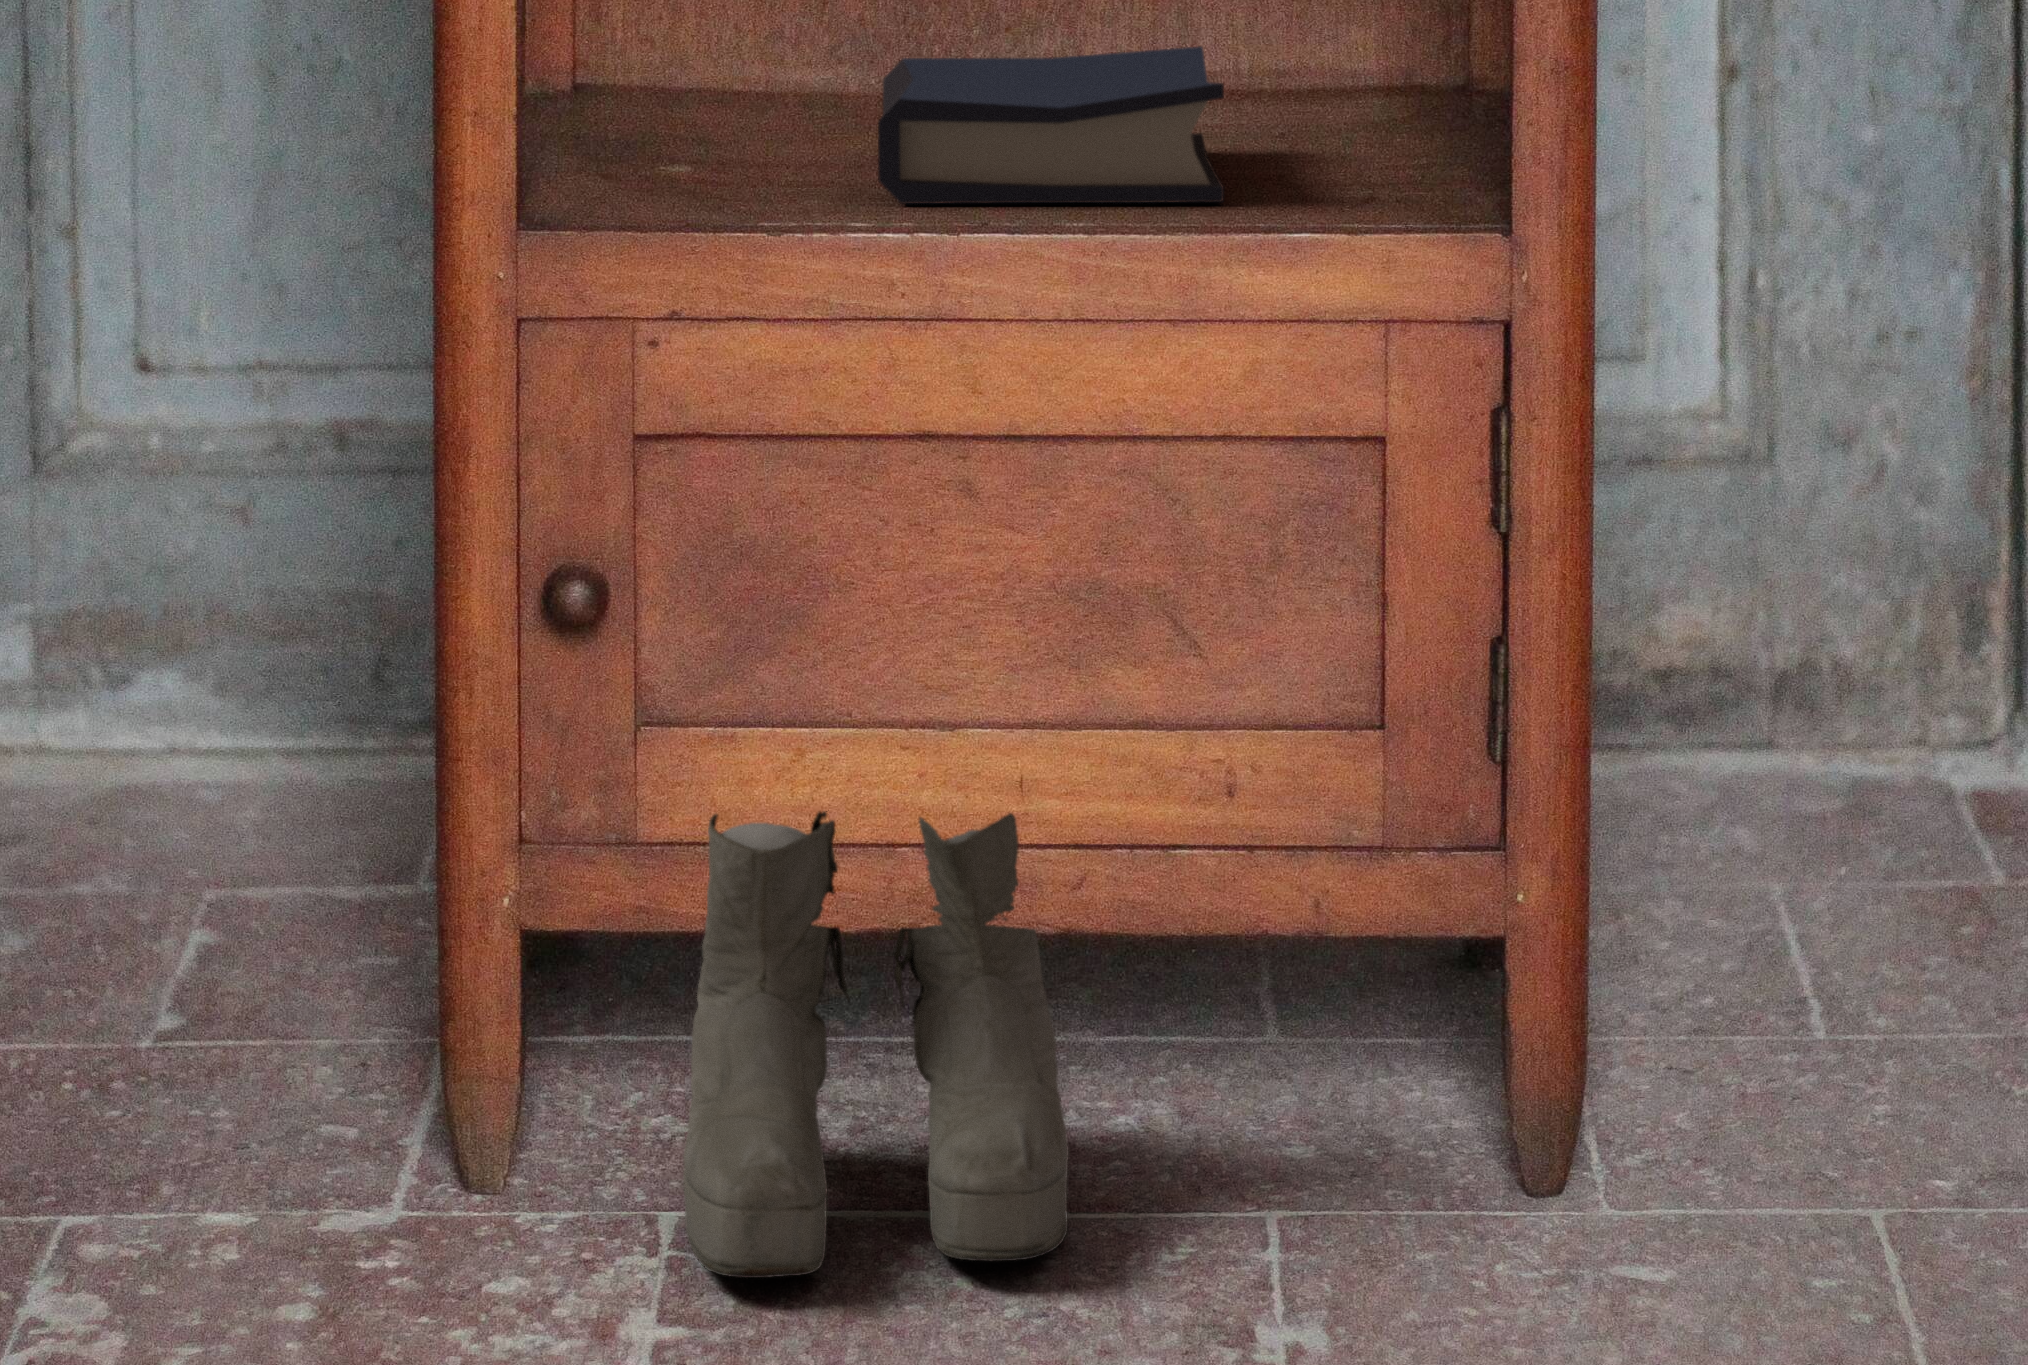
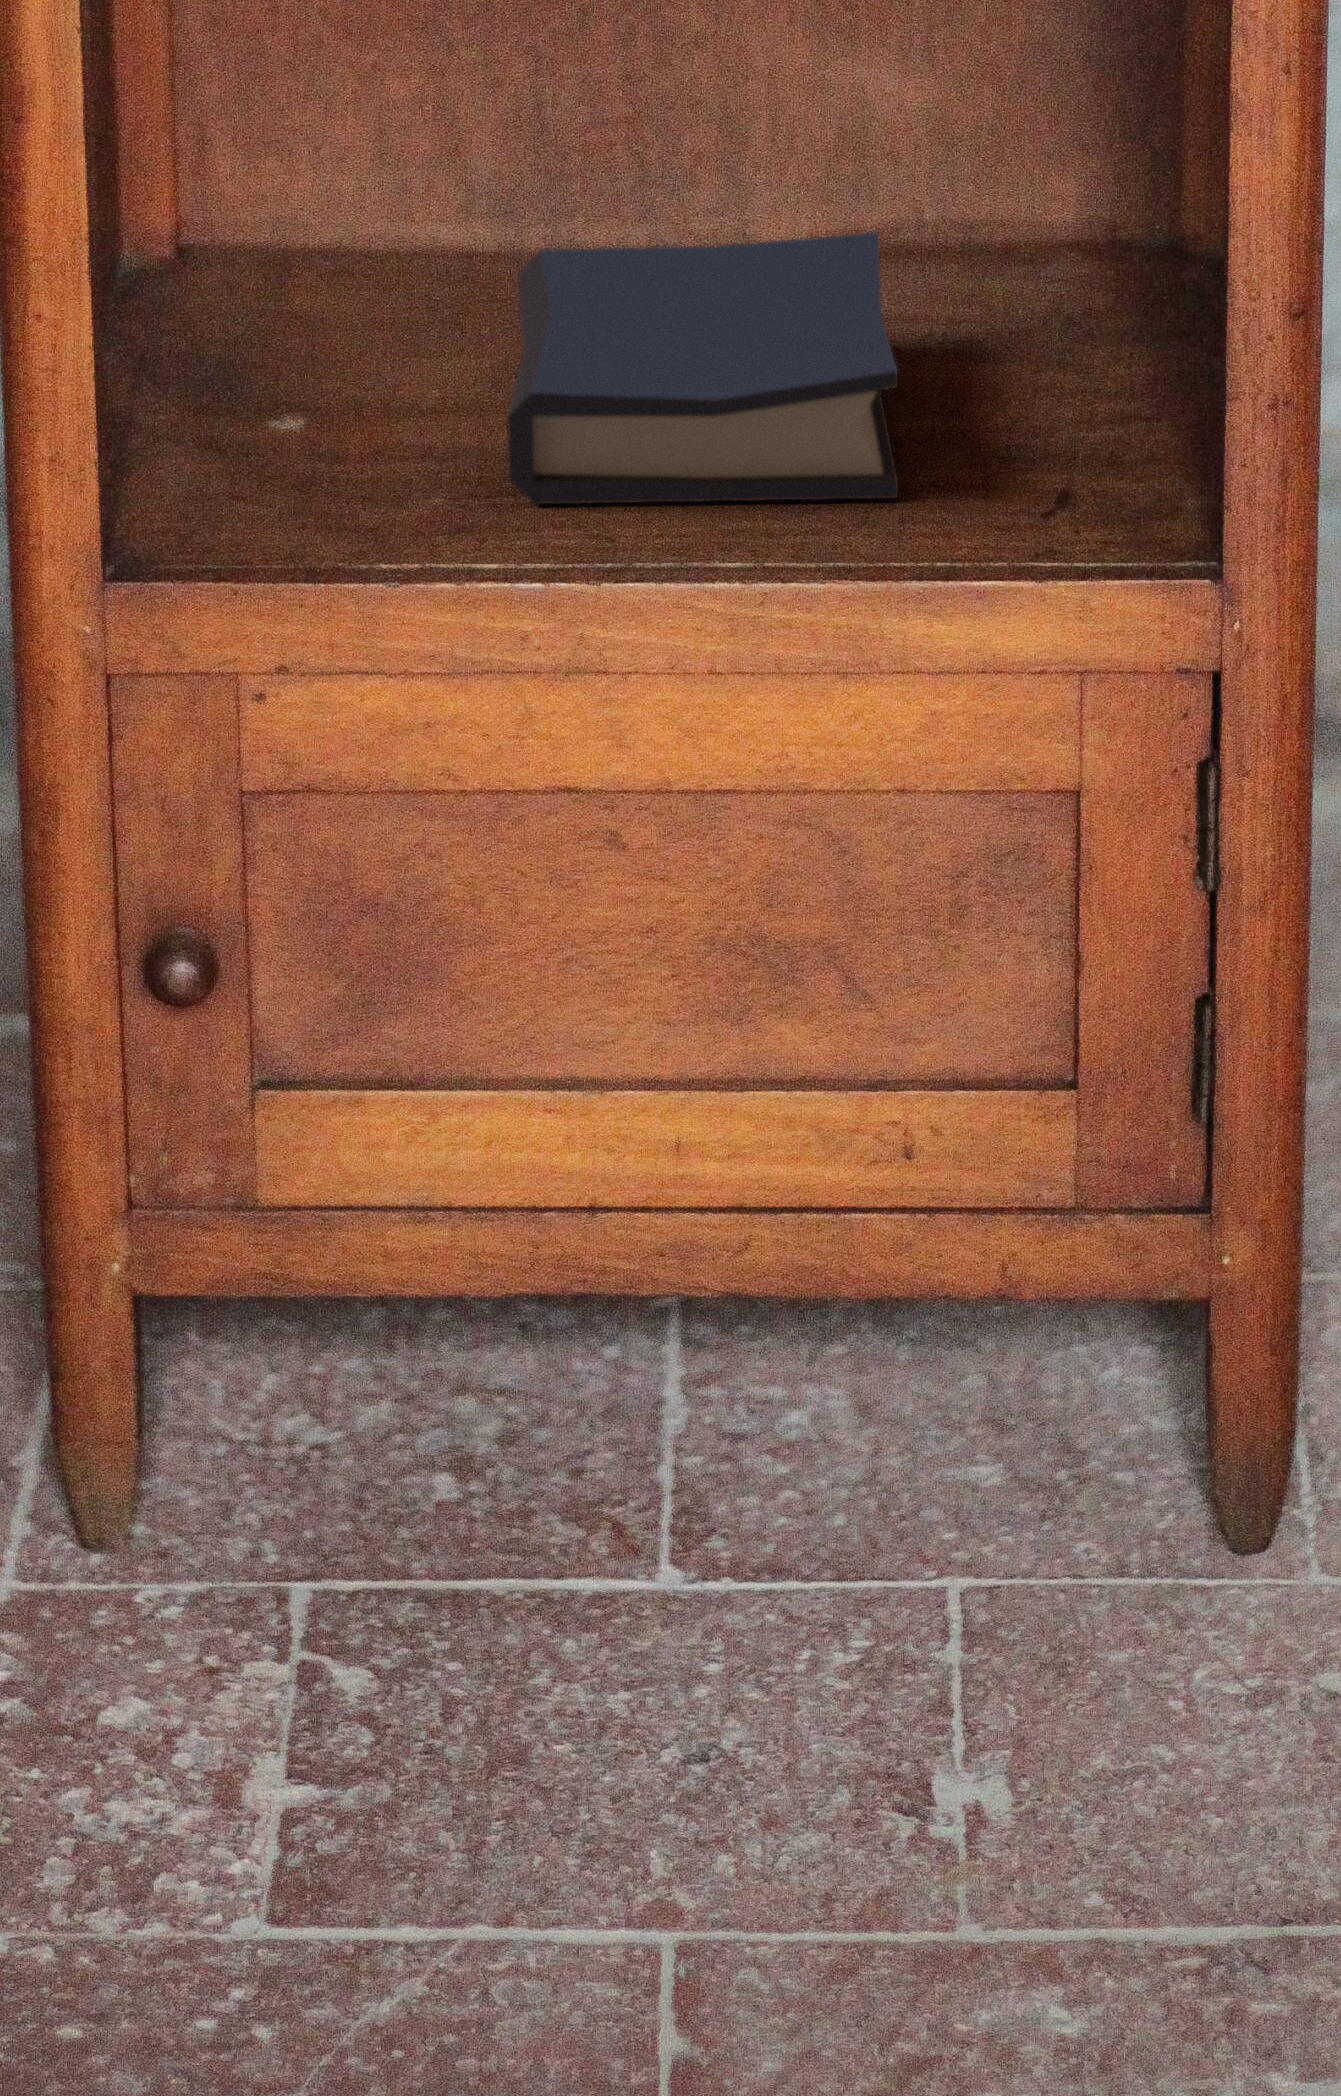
boots: present [683,811,1069,1278] -> none [315,1128,732,1722]

